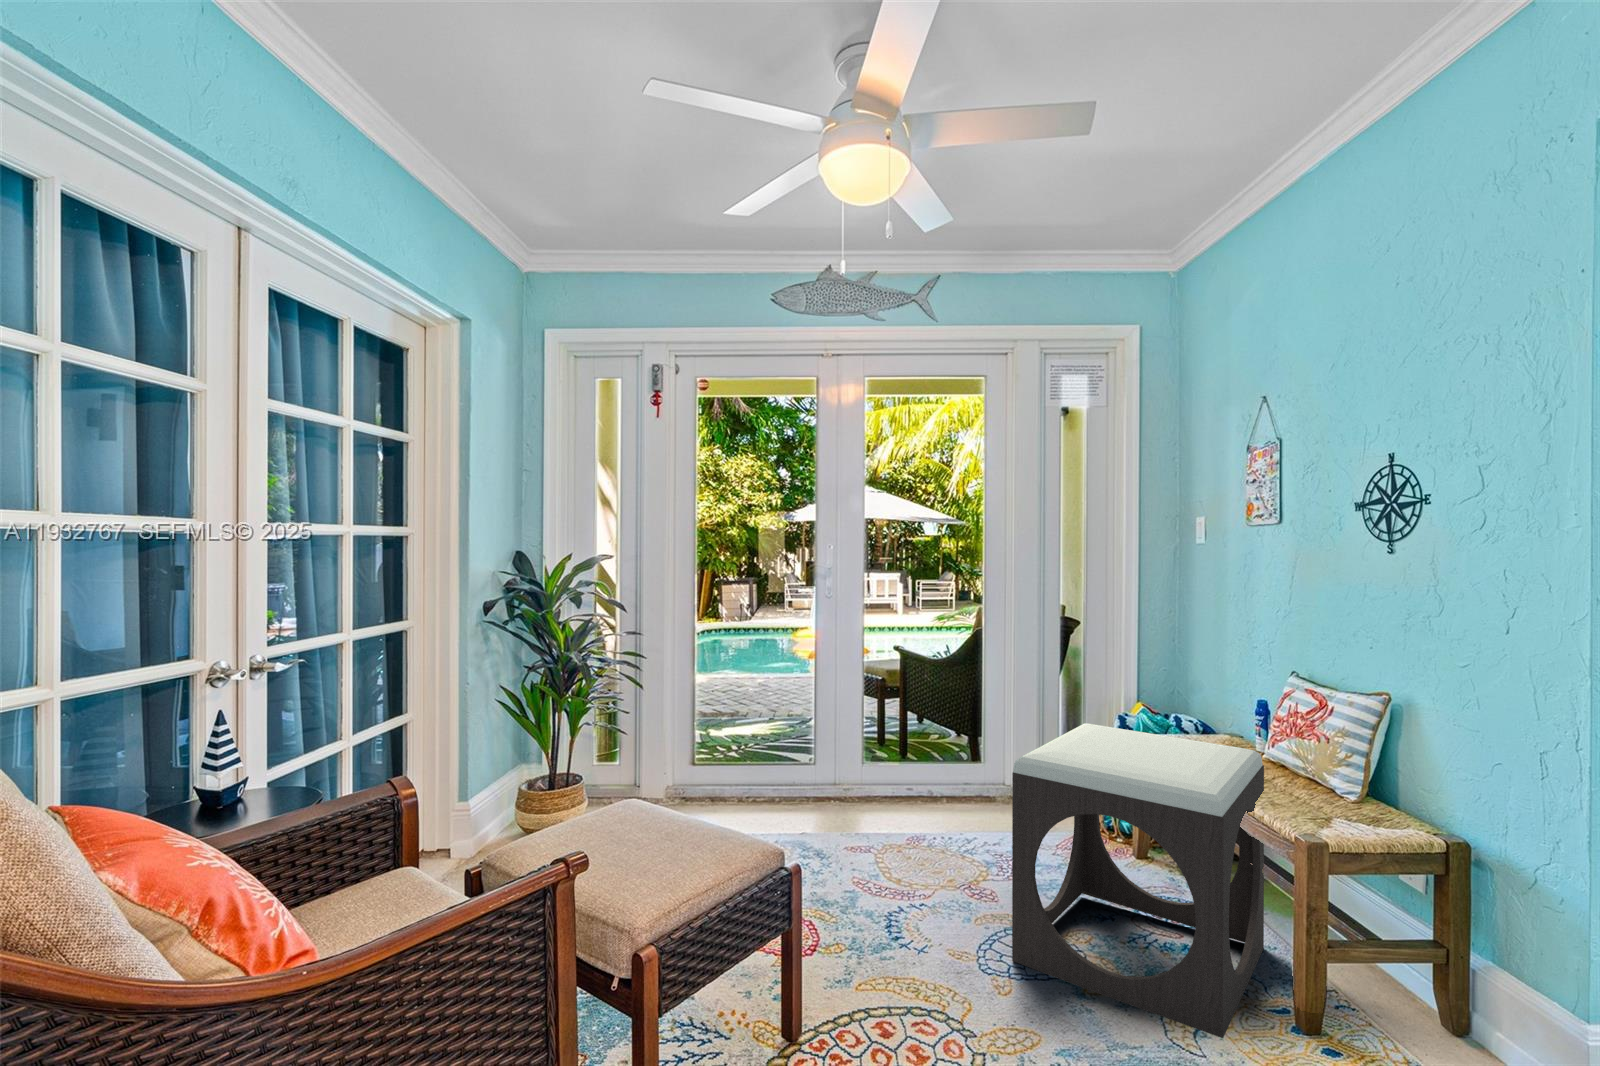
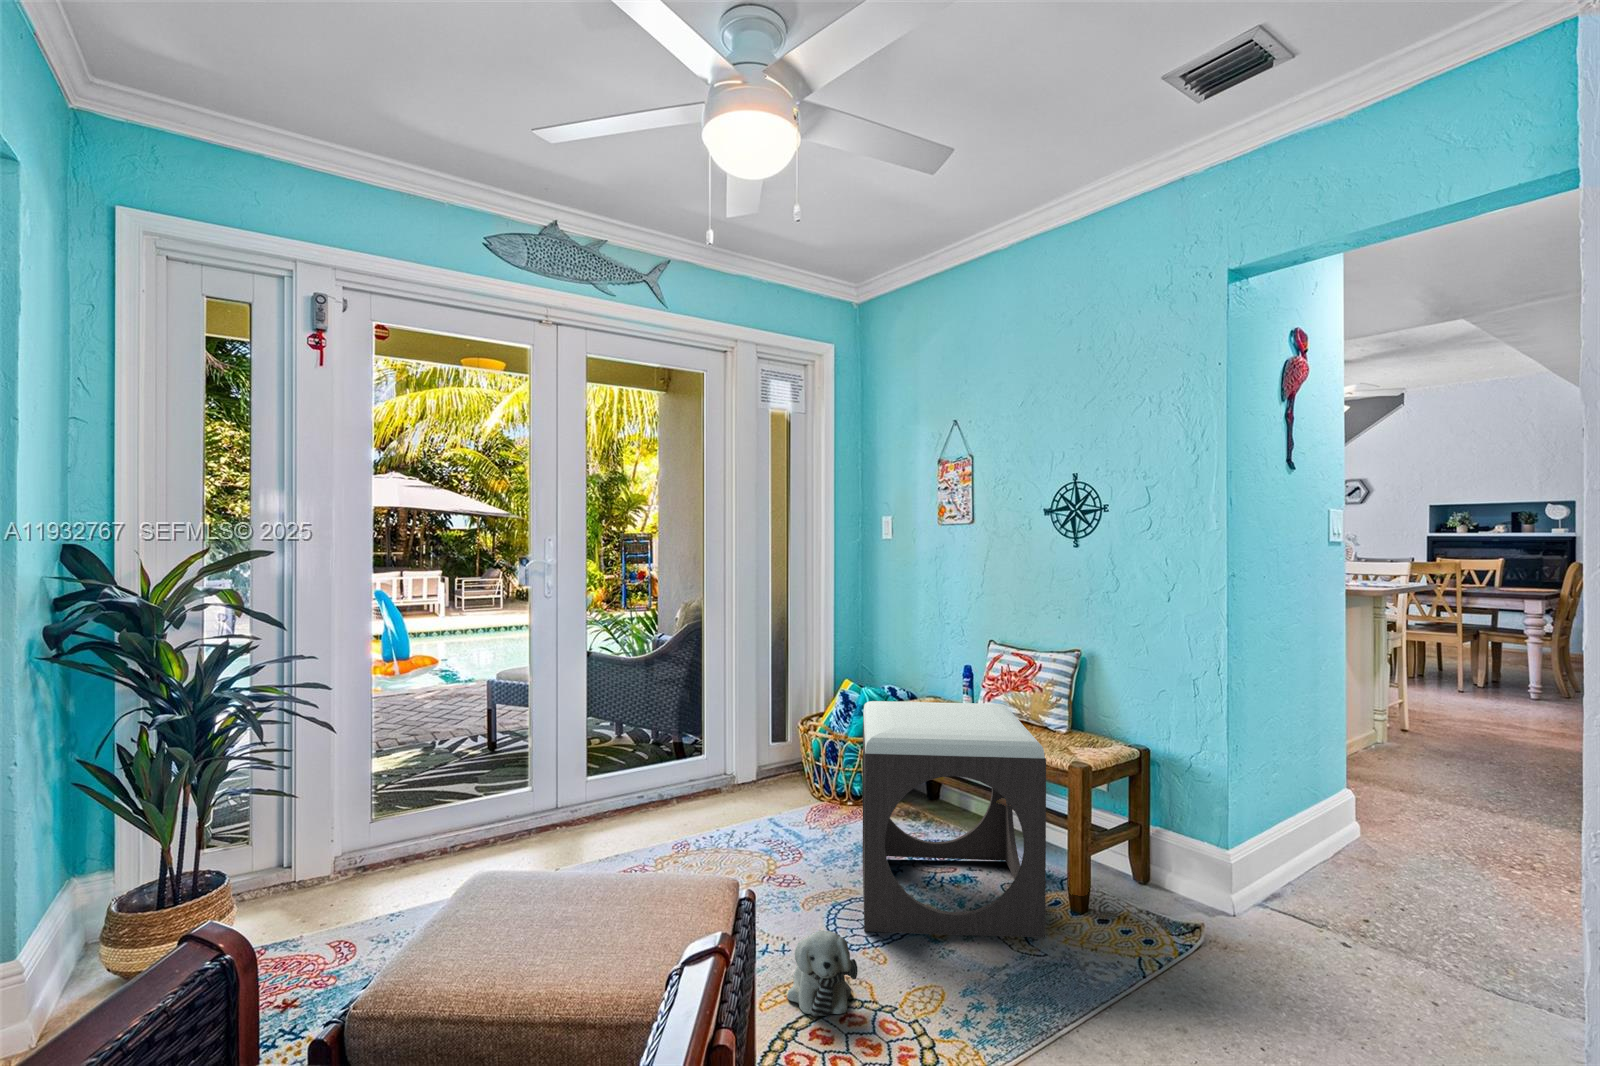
plush toy: none [884,933,949,1020] -> present [787,931,858,1017]

